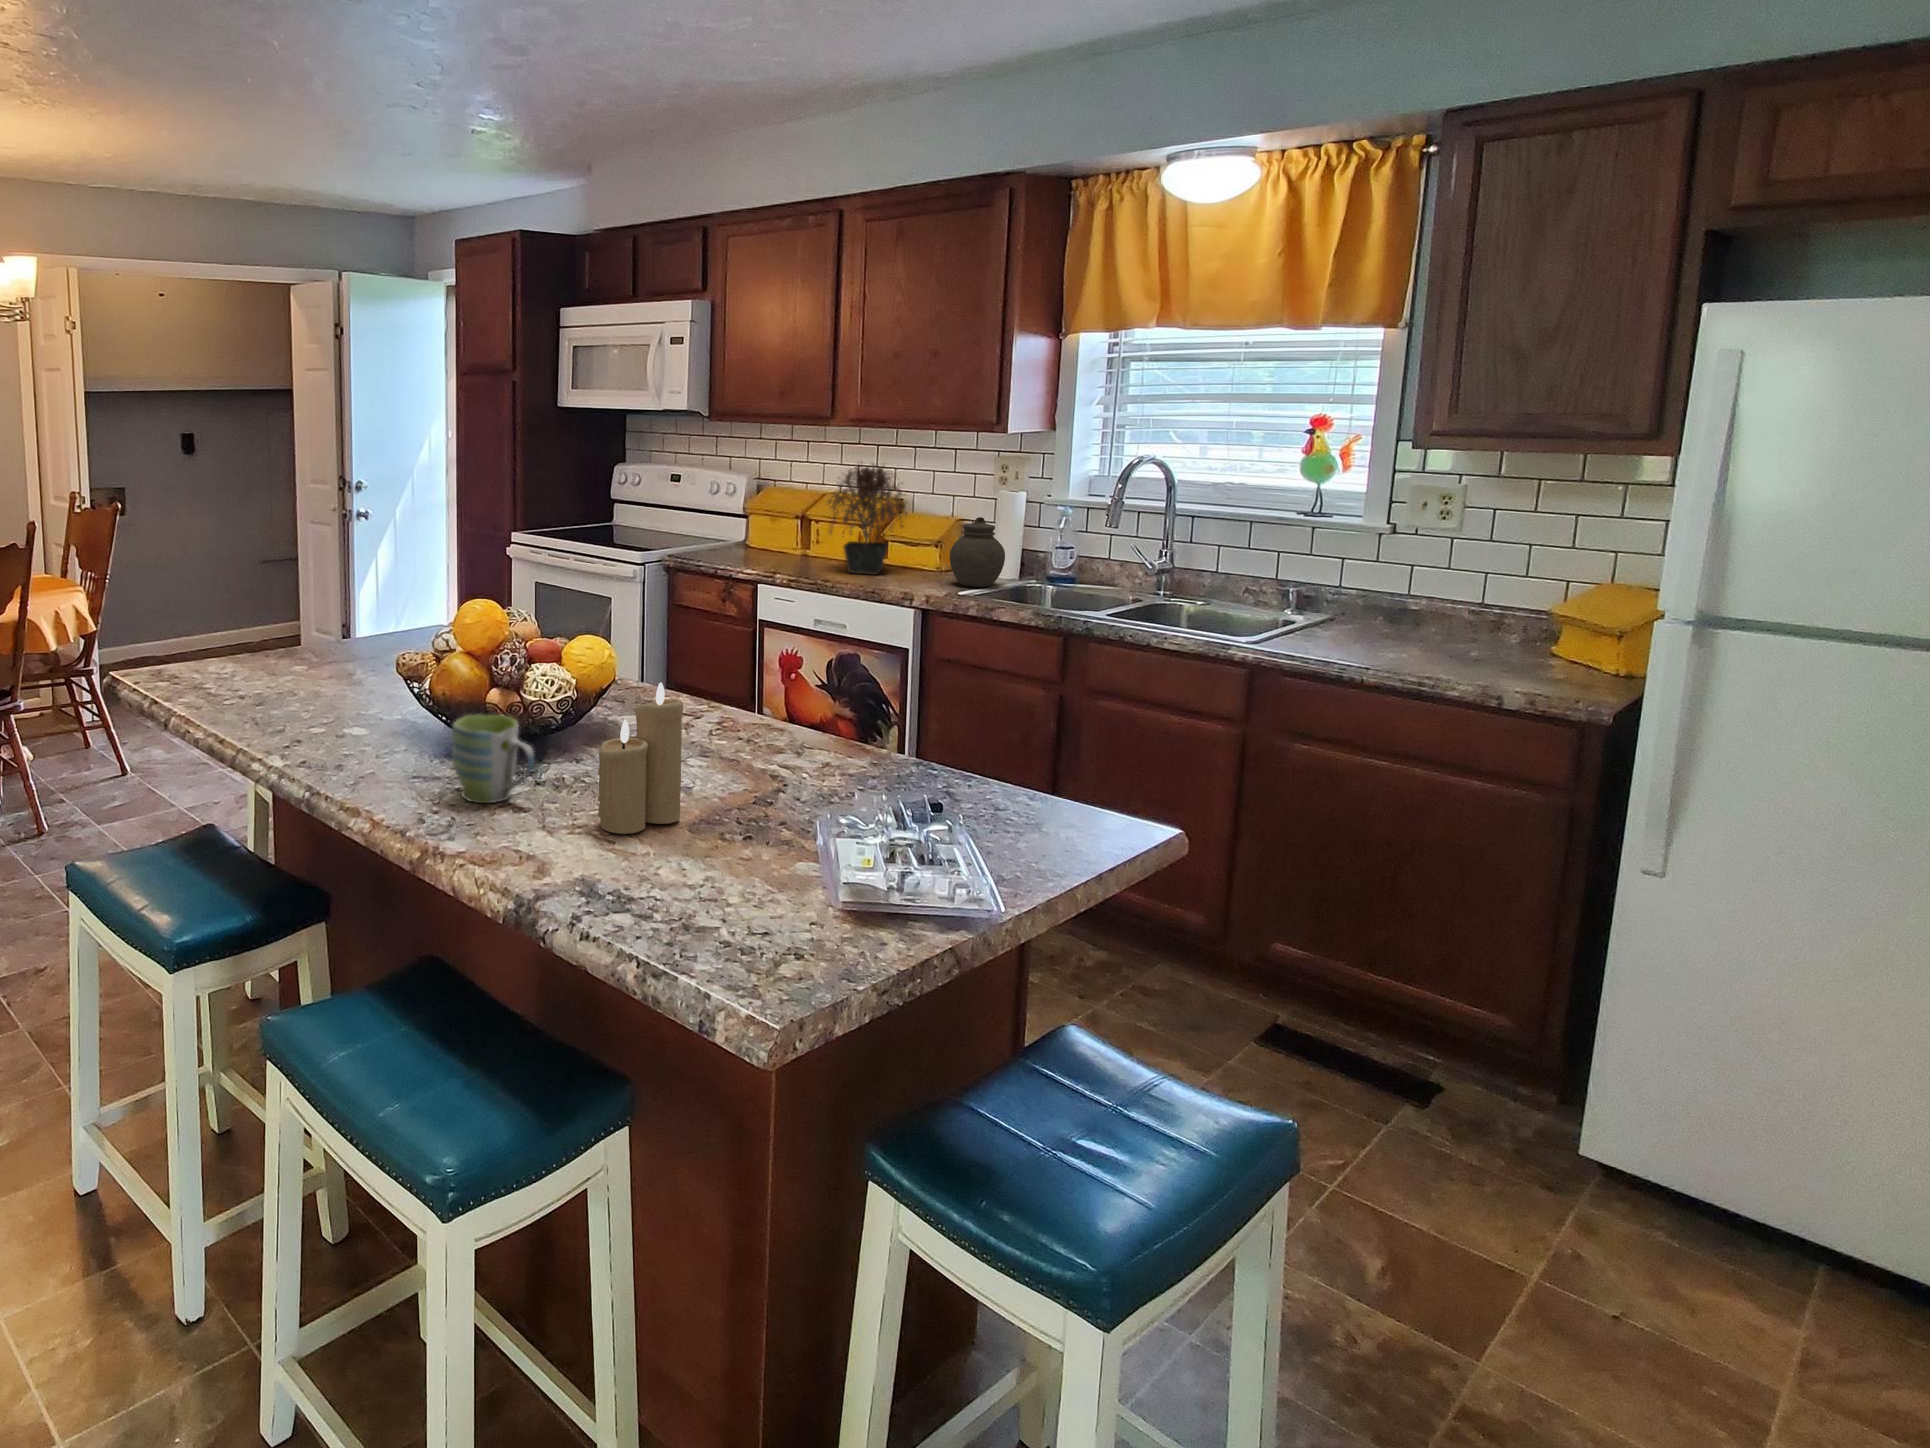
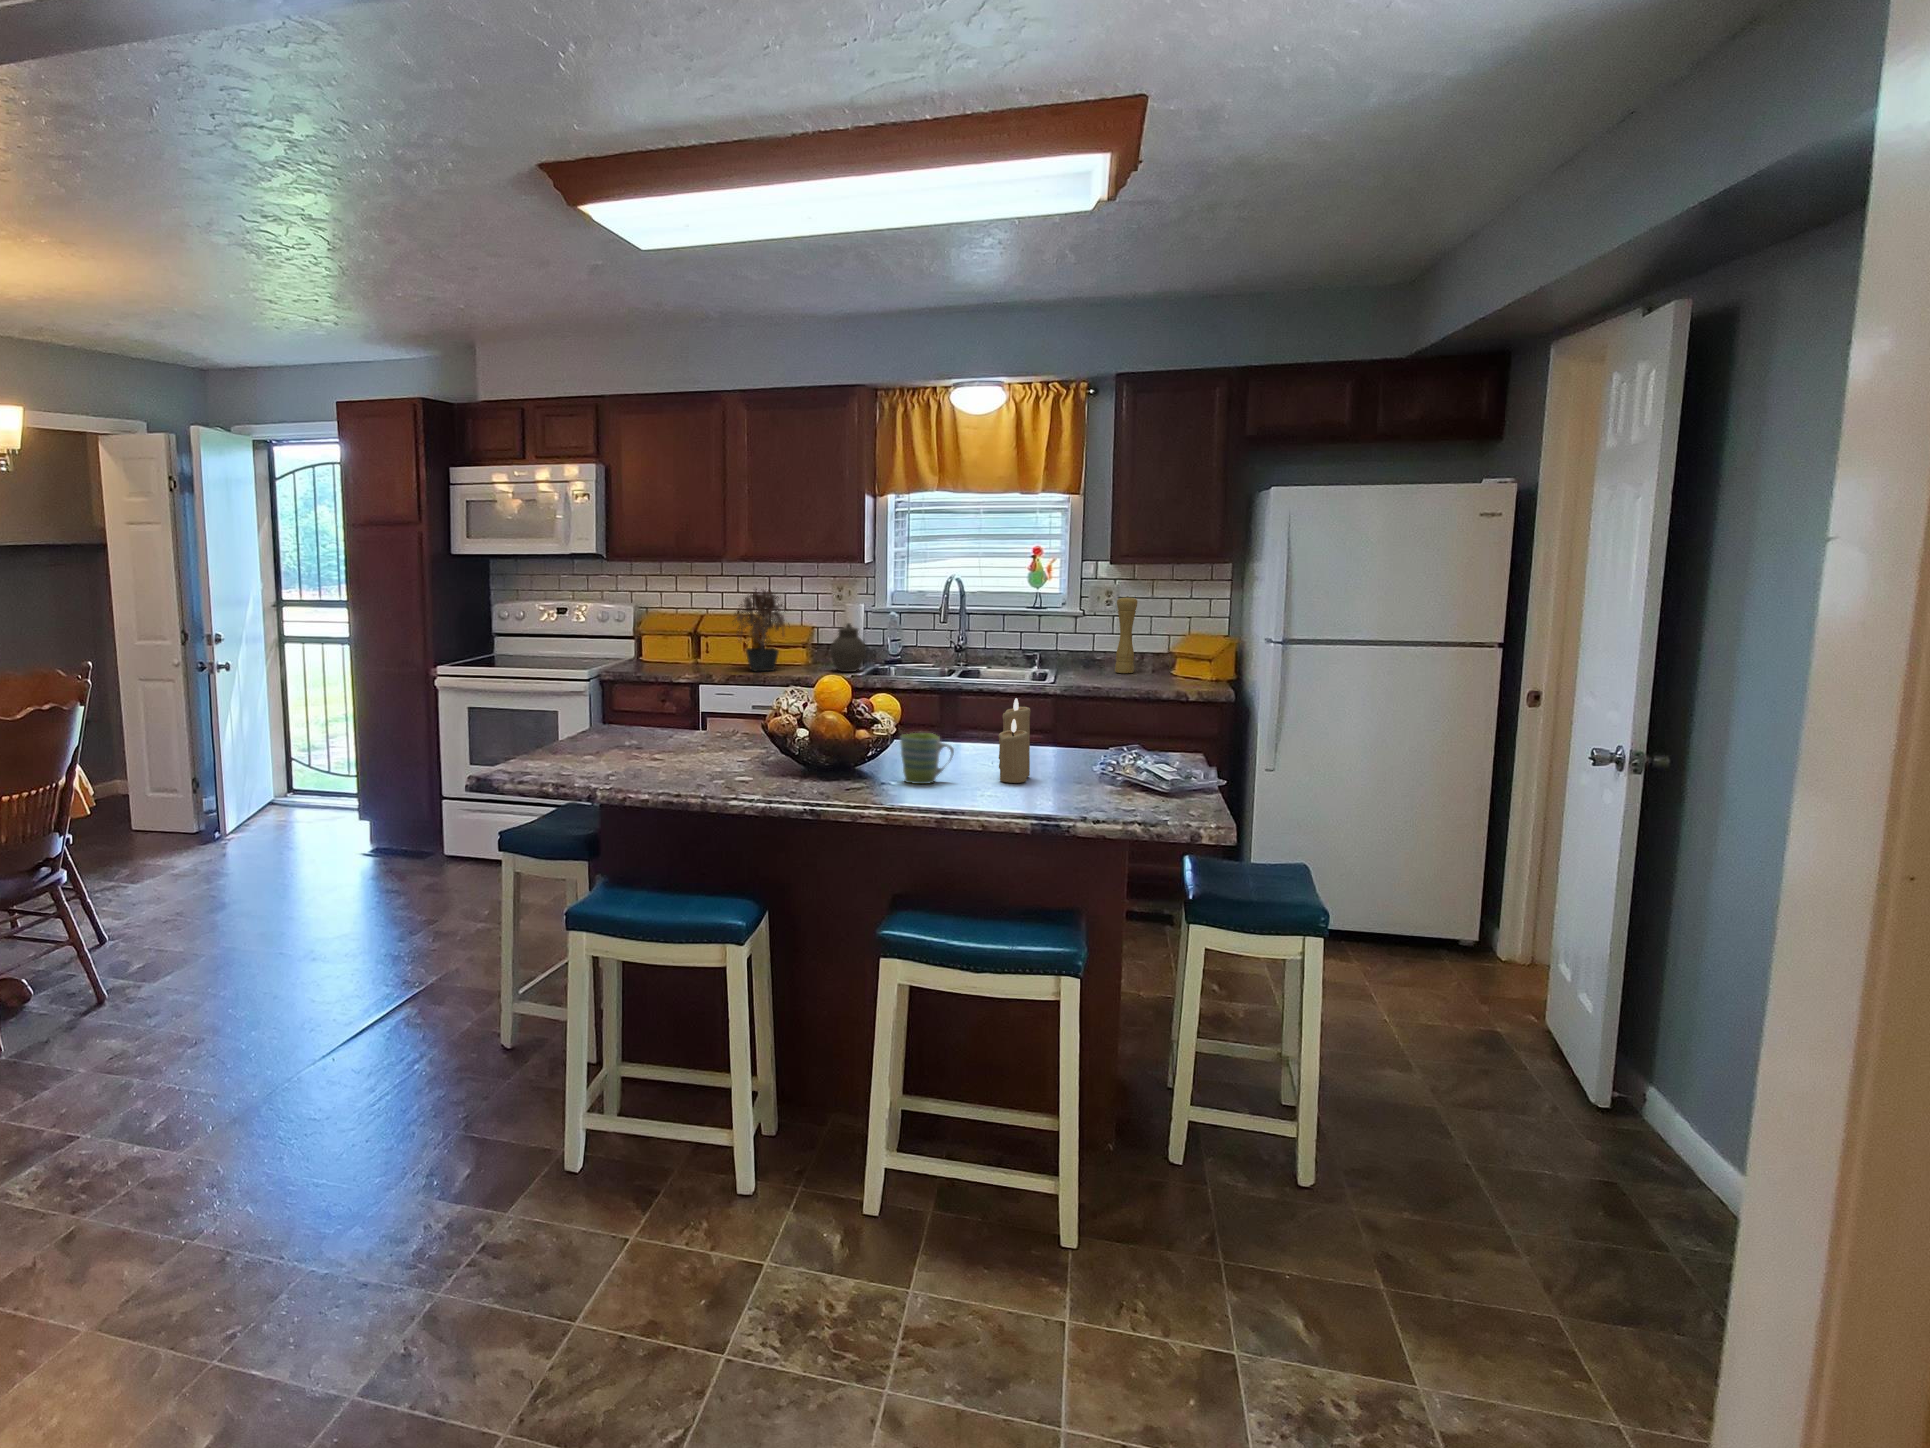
pepper mill: none [1424,507,1481,641] -> present [1115,596,1138,673]

